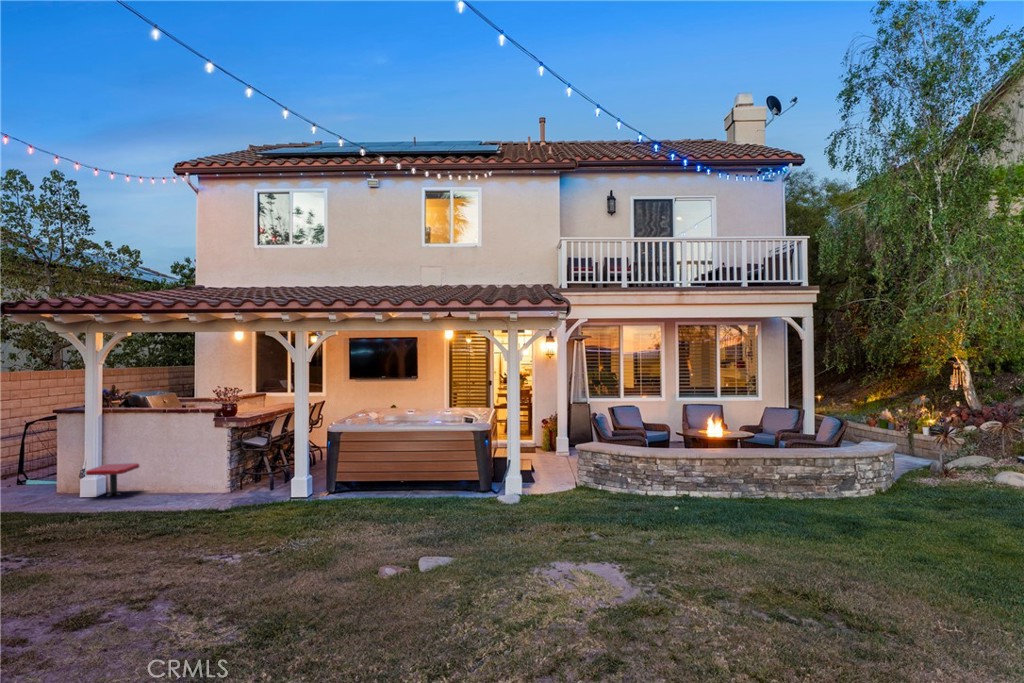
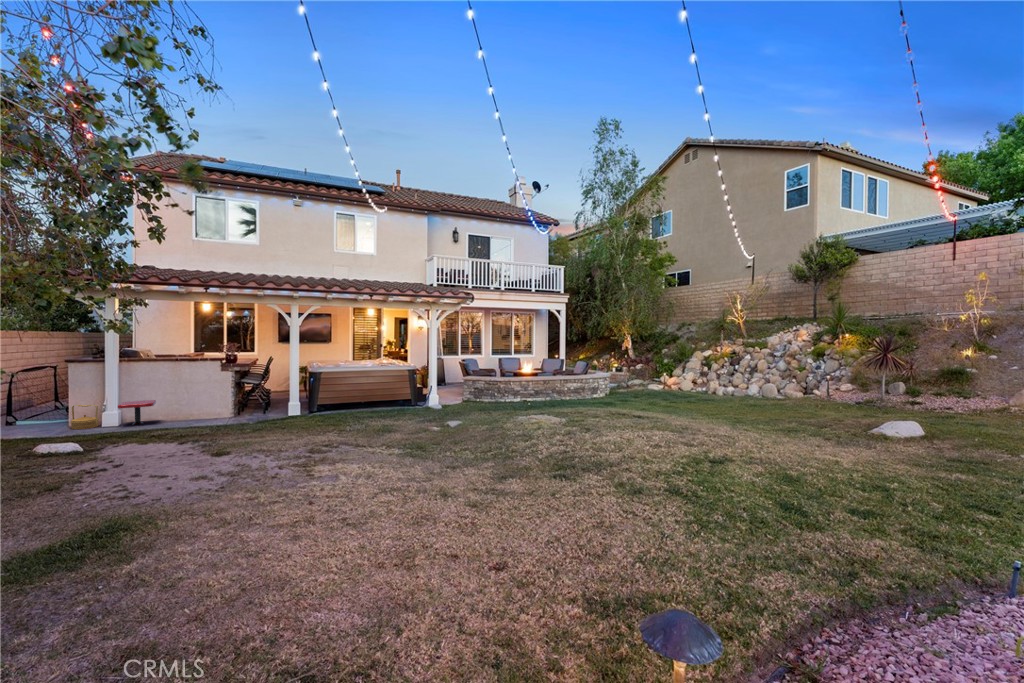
woven basket: none [45,466,78,499] -> present [71,405,99,429]

